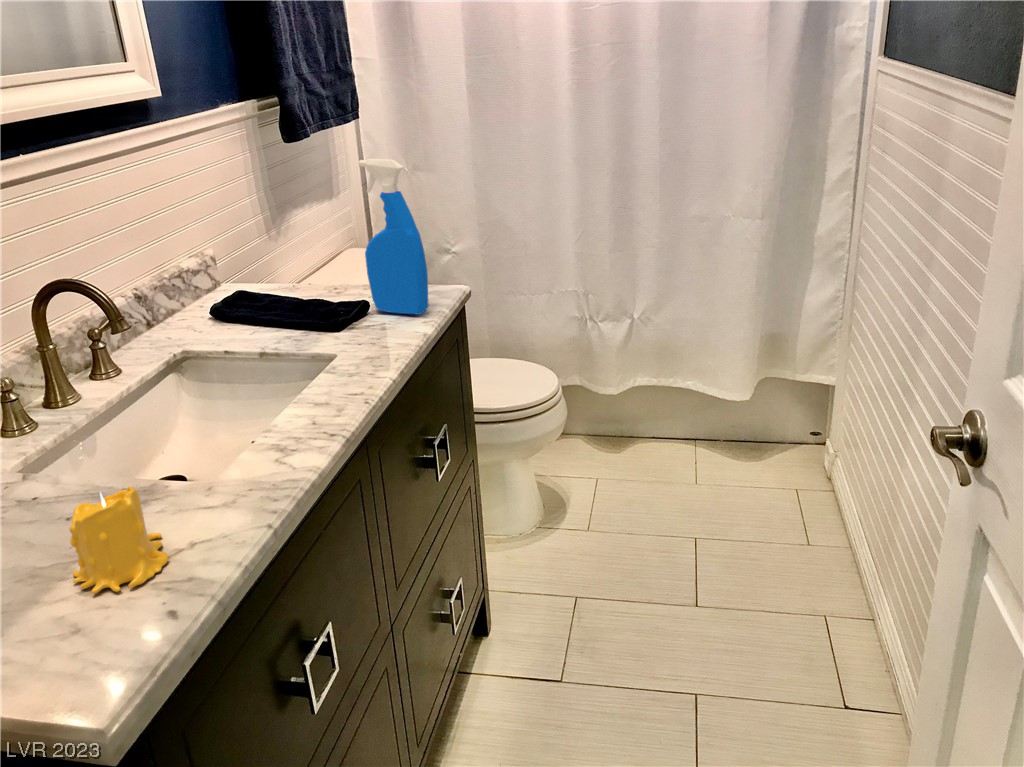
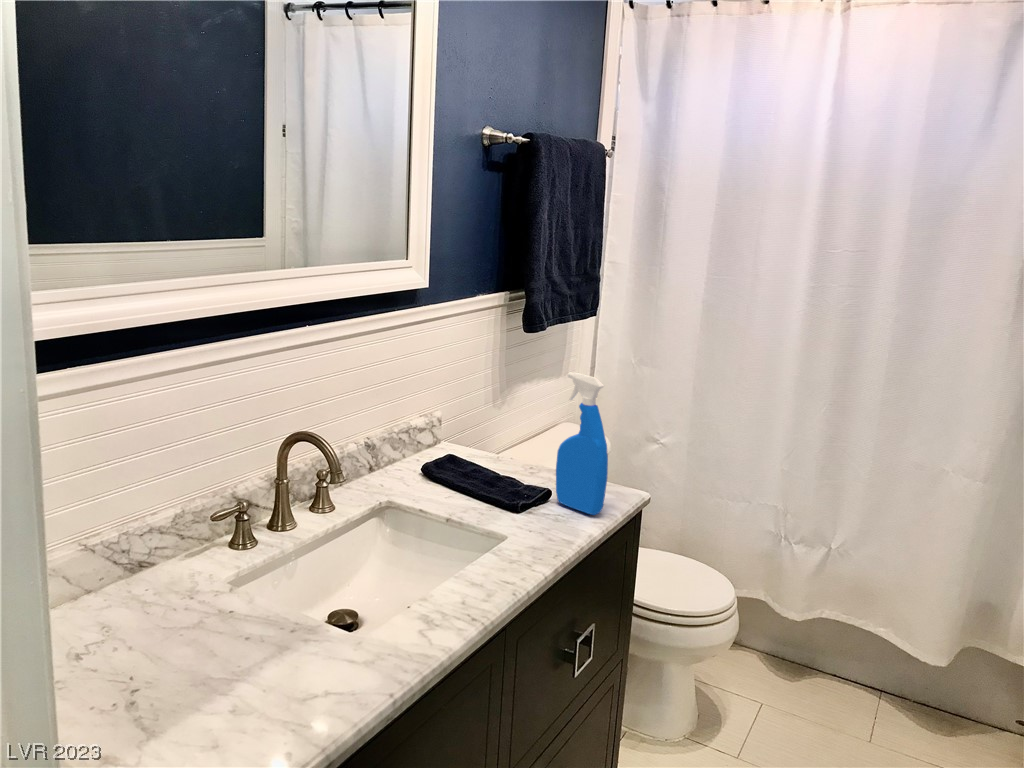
candle: present [69,486,168,594] -> none [227,628,307,720]

